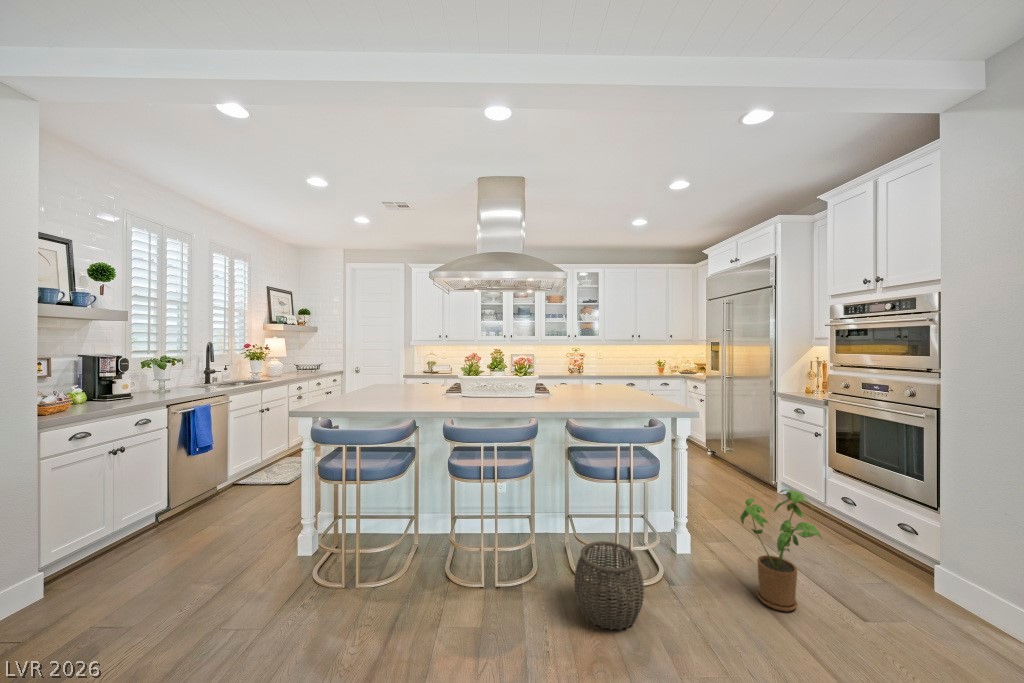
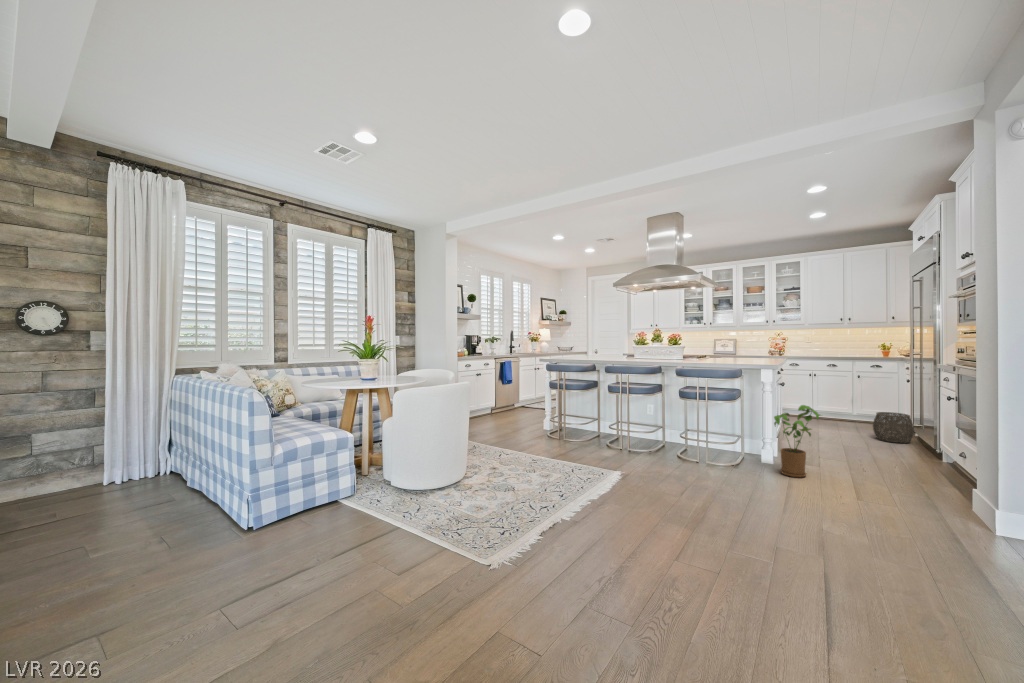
woven basket: present [574,541,644,630] -> present [873,412,914,443]

